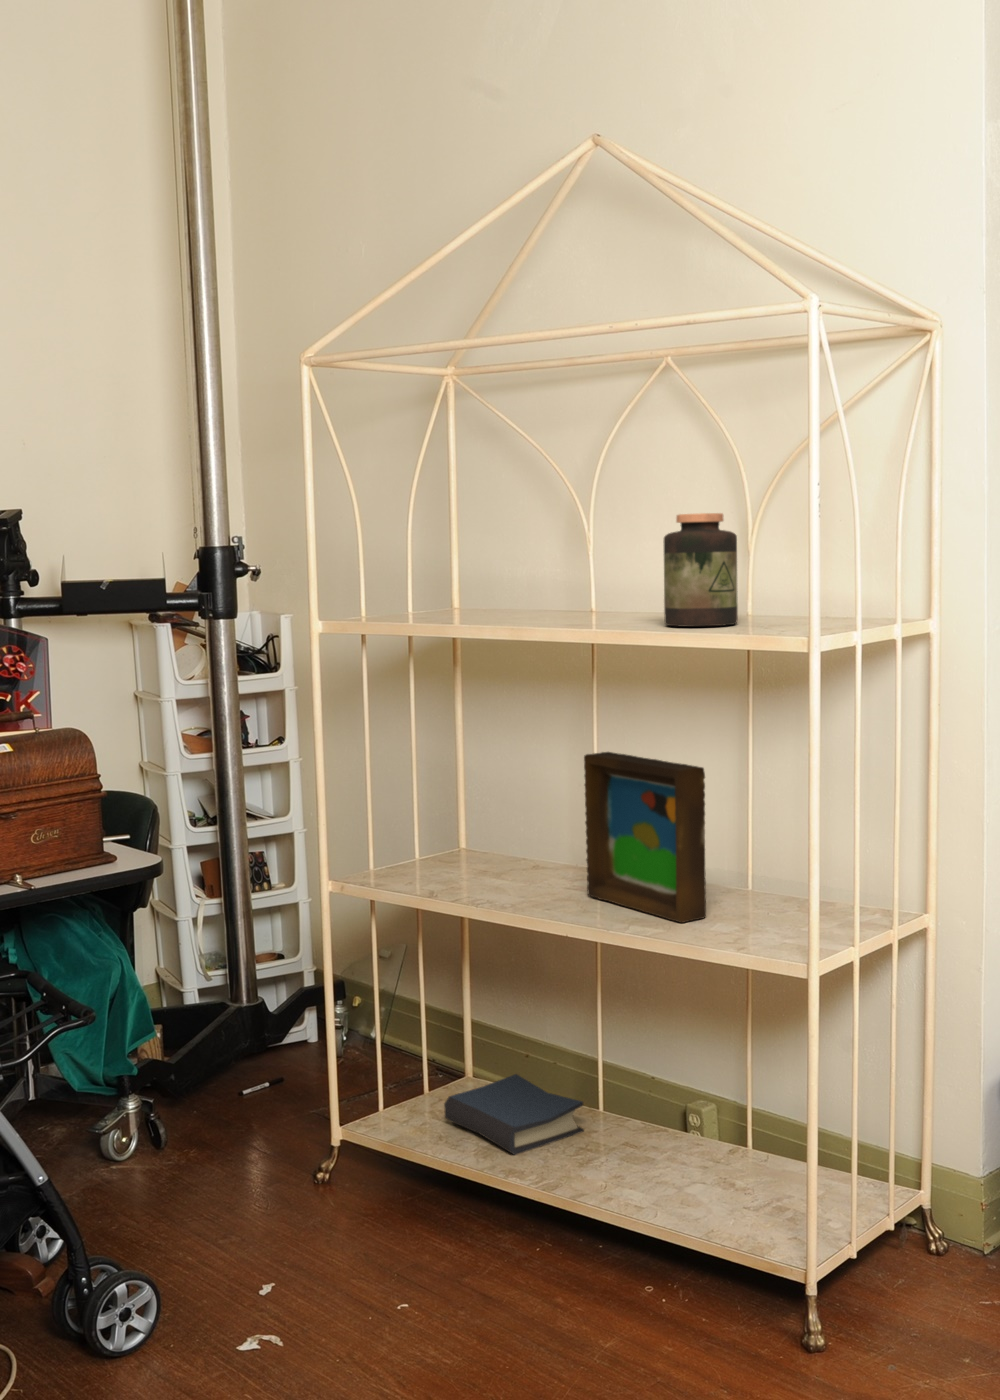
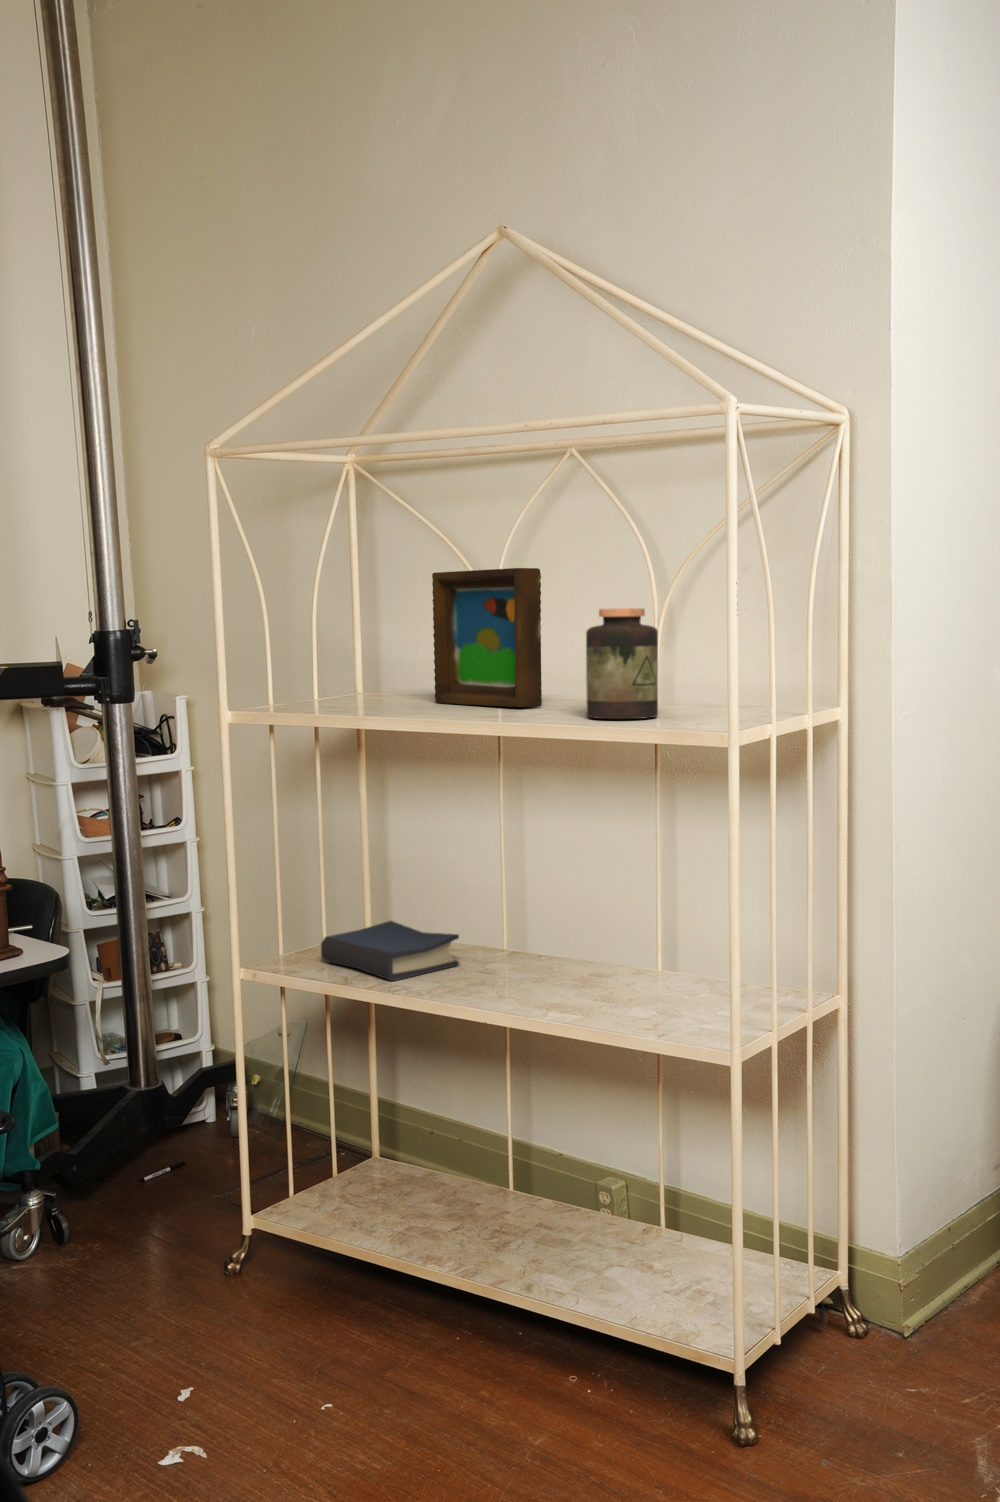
picture frame: present [584,752,706,923] -> present [432,568,542,707]
hardback book: present [444,1074,584,1155] -> present [321,921,459,981]

